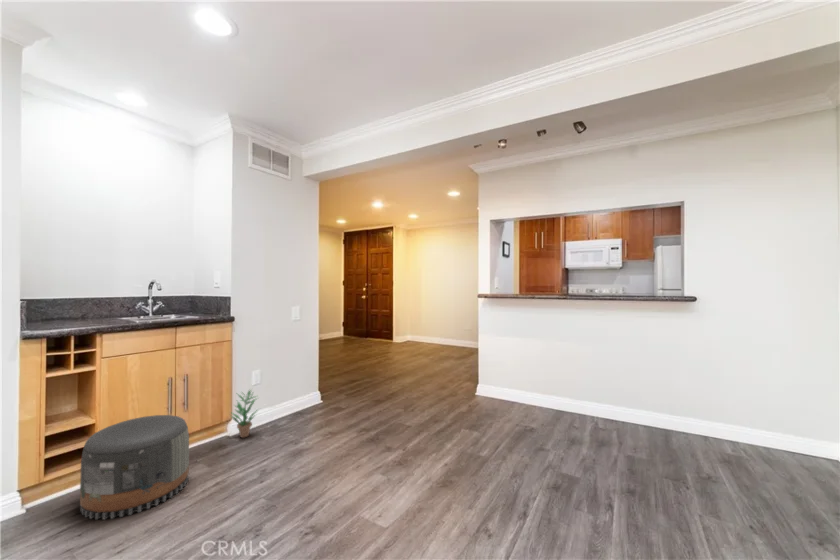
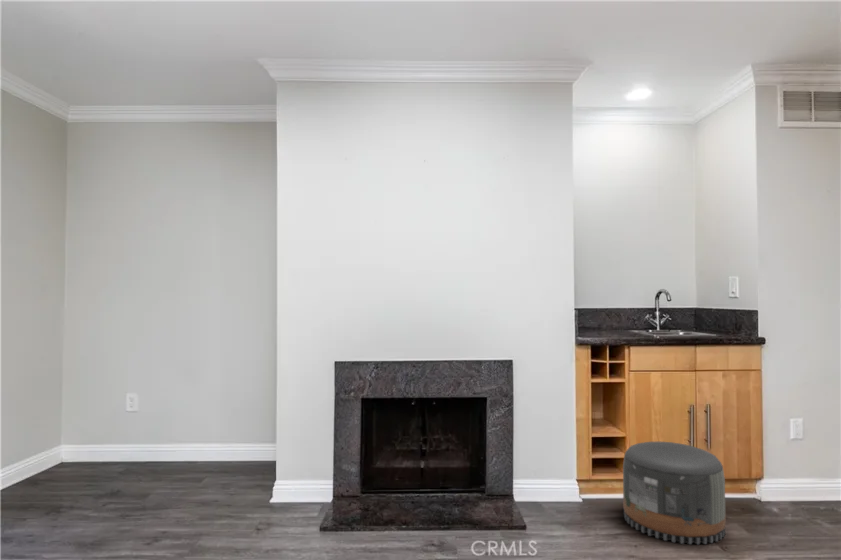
potted plant: present [232,391,256,437] -> none [762,441,810,508]

